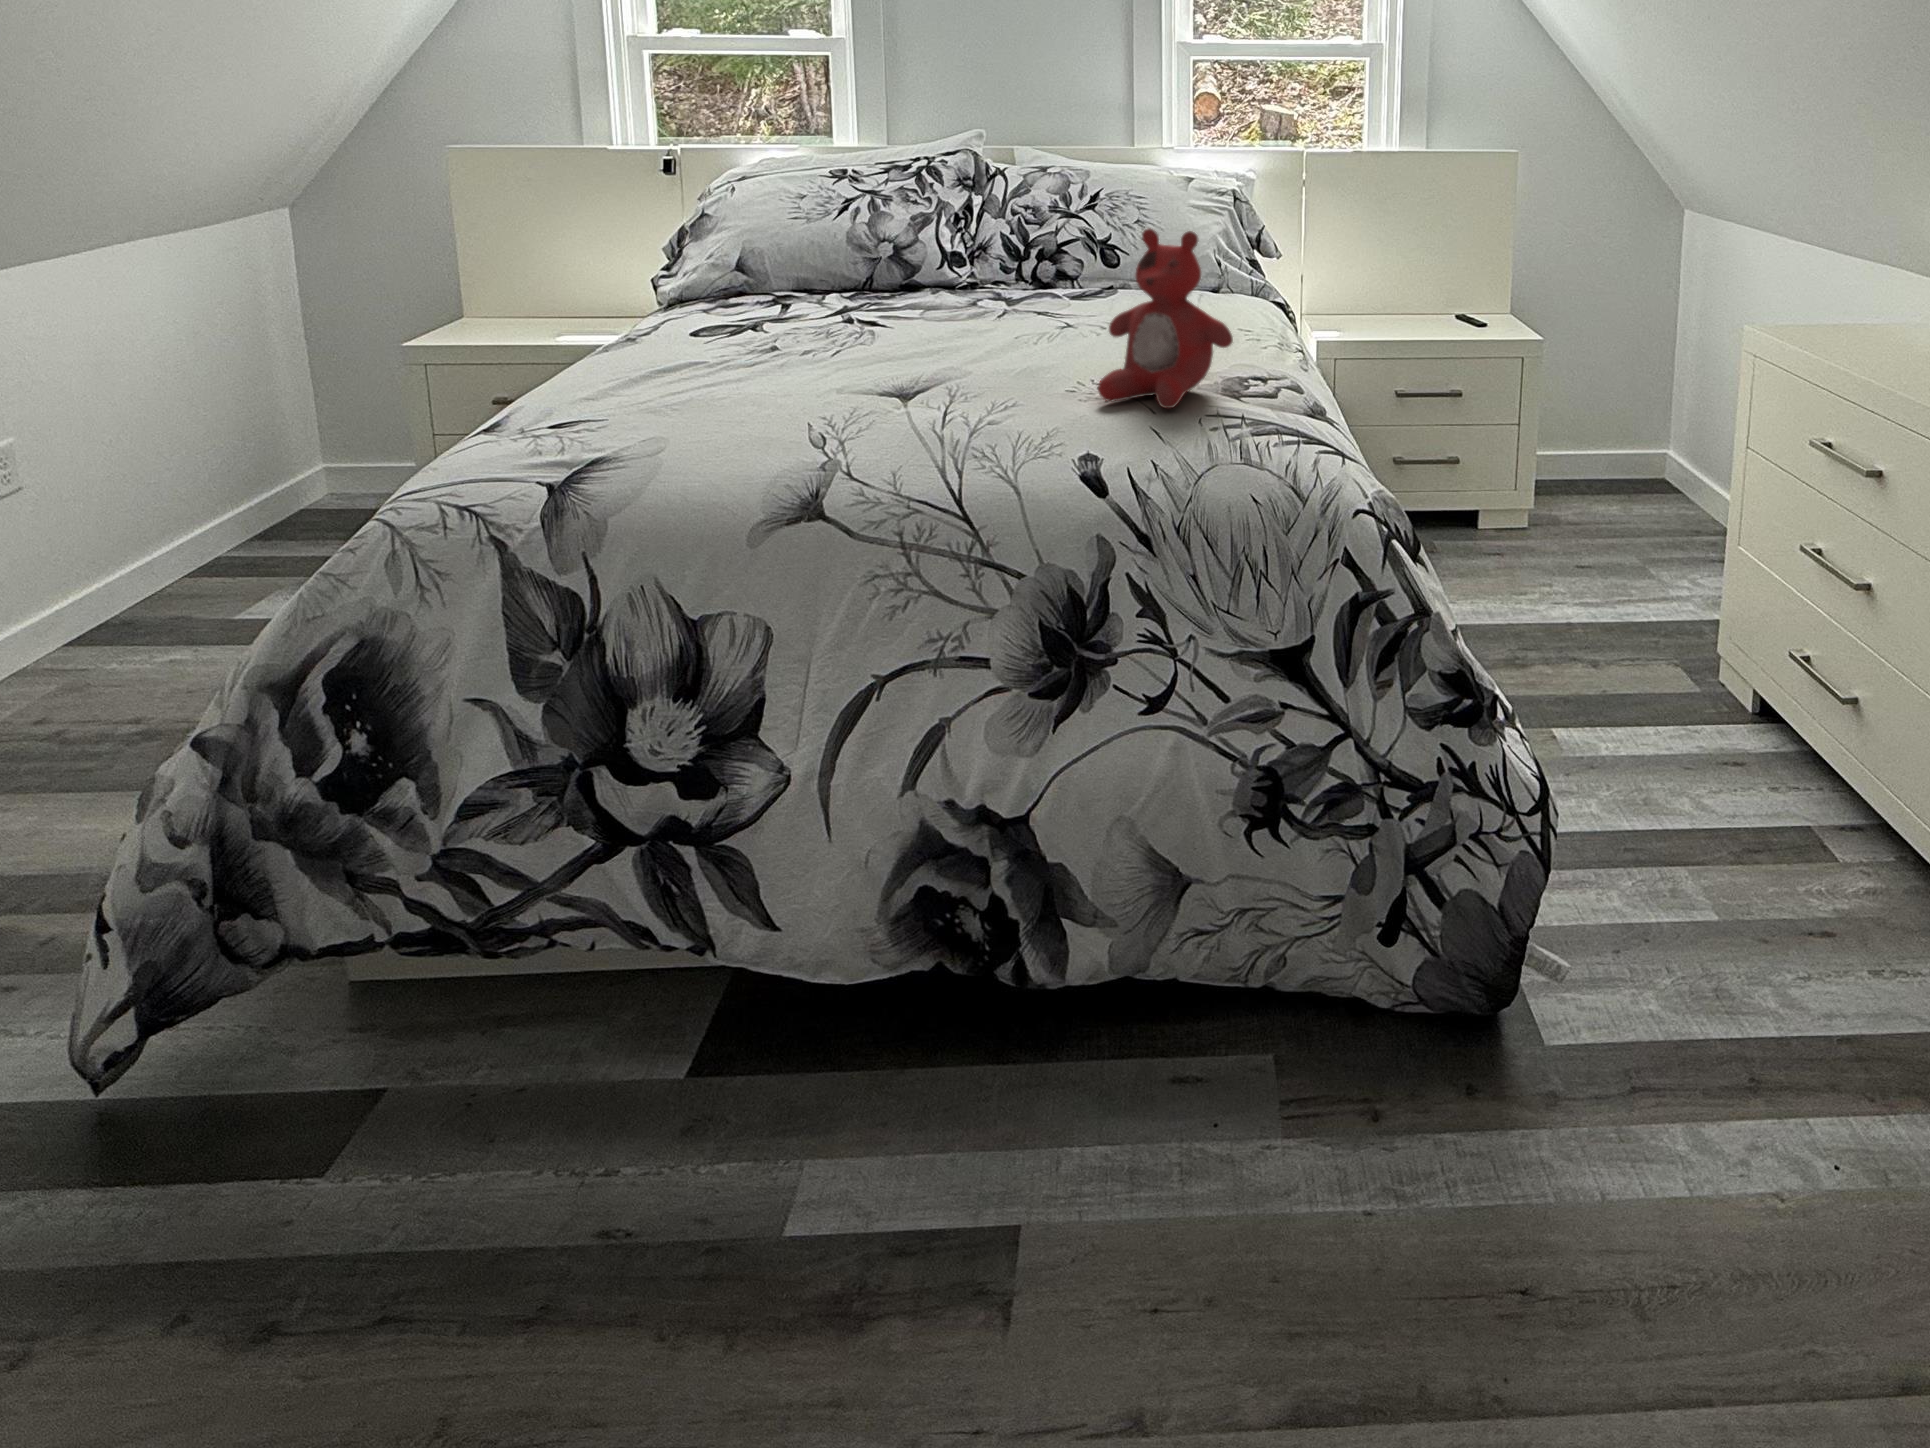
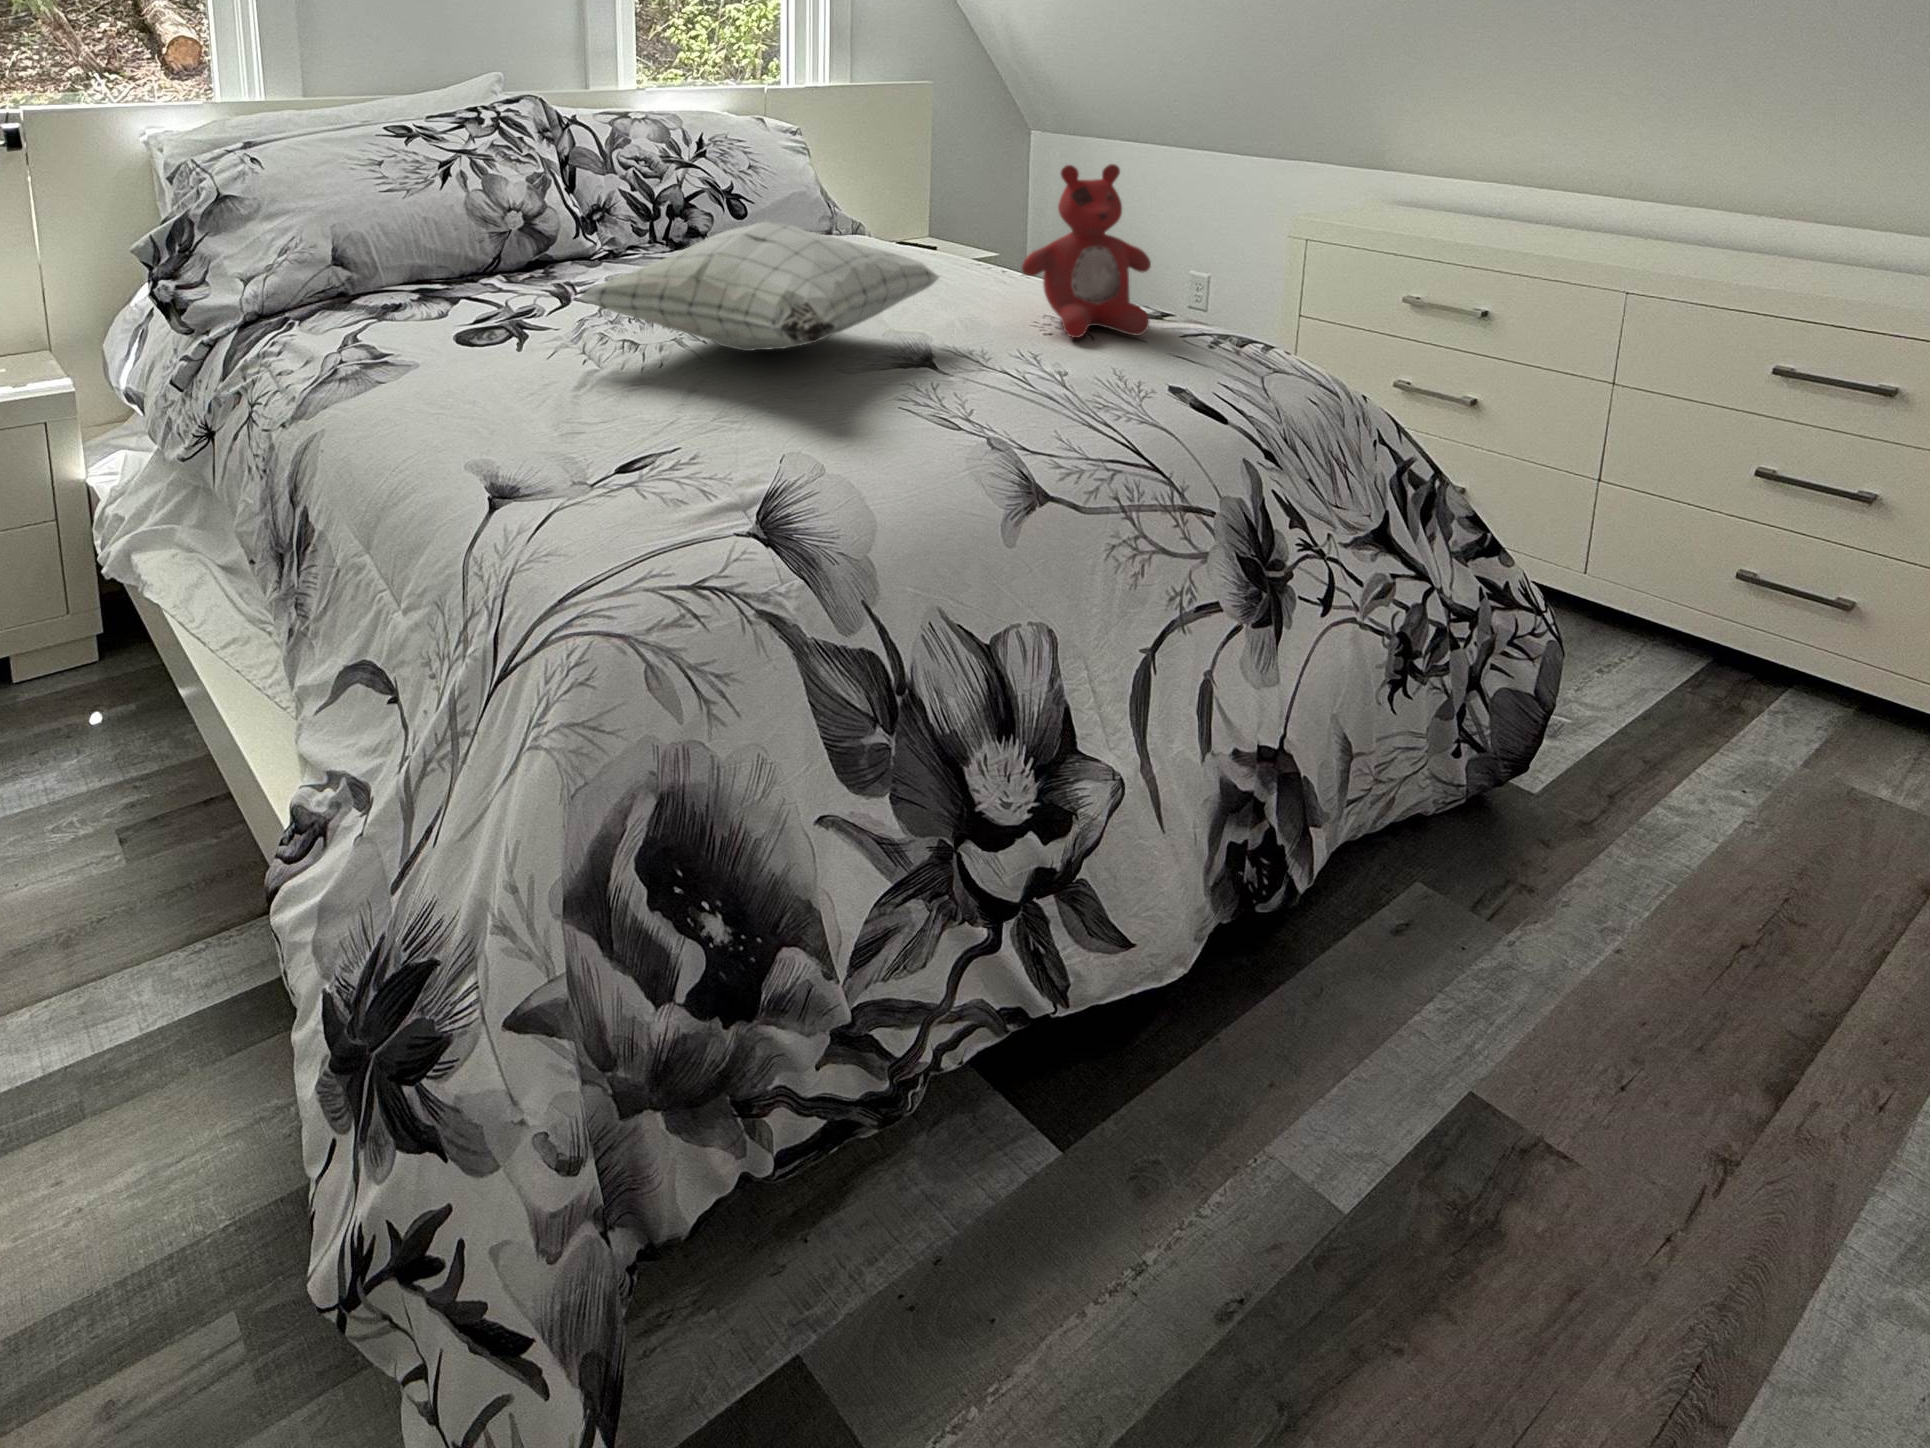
pillow: none [717,255,1010,371] -> present [579,222,941,351]

